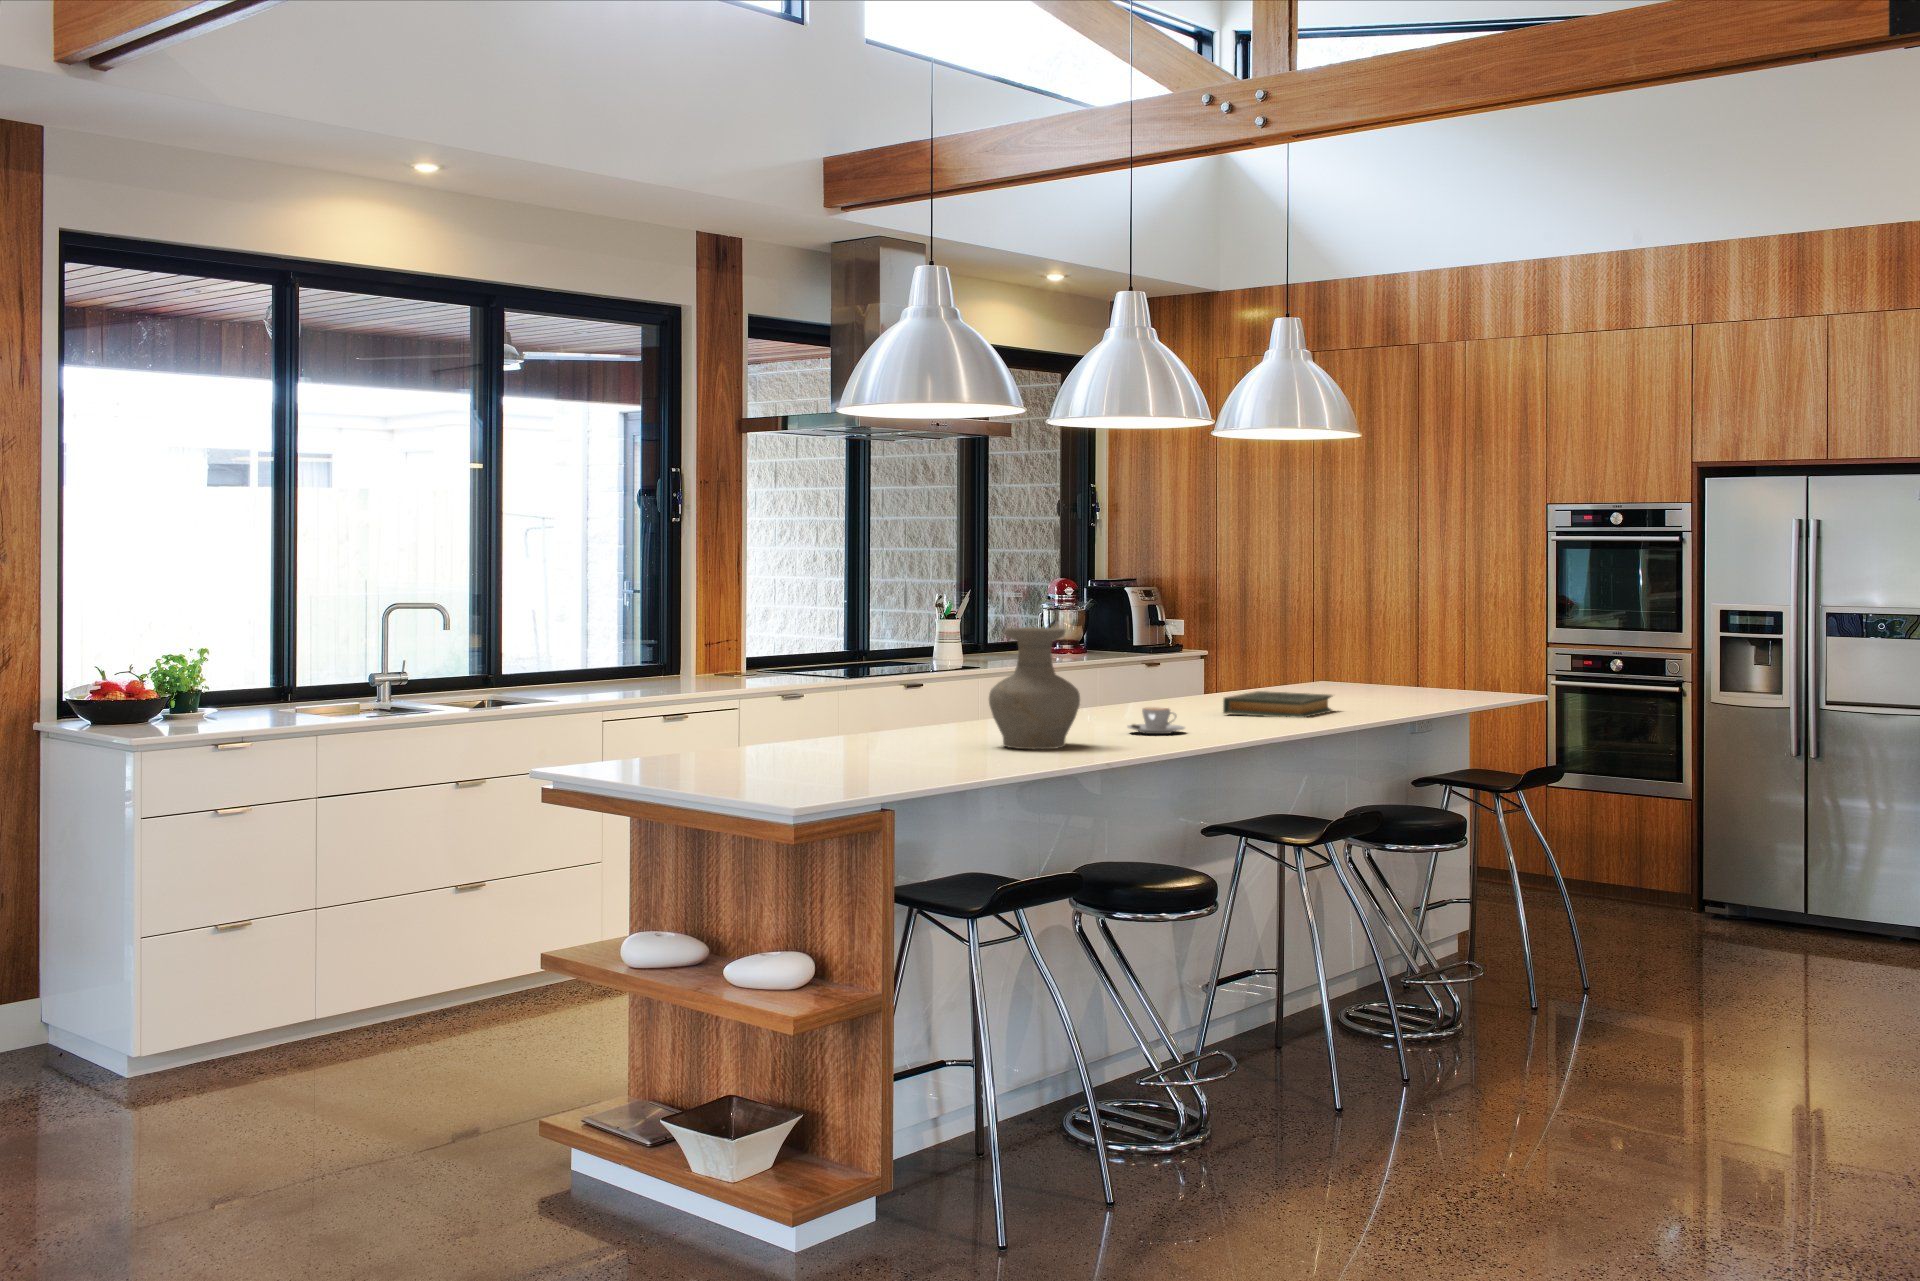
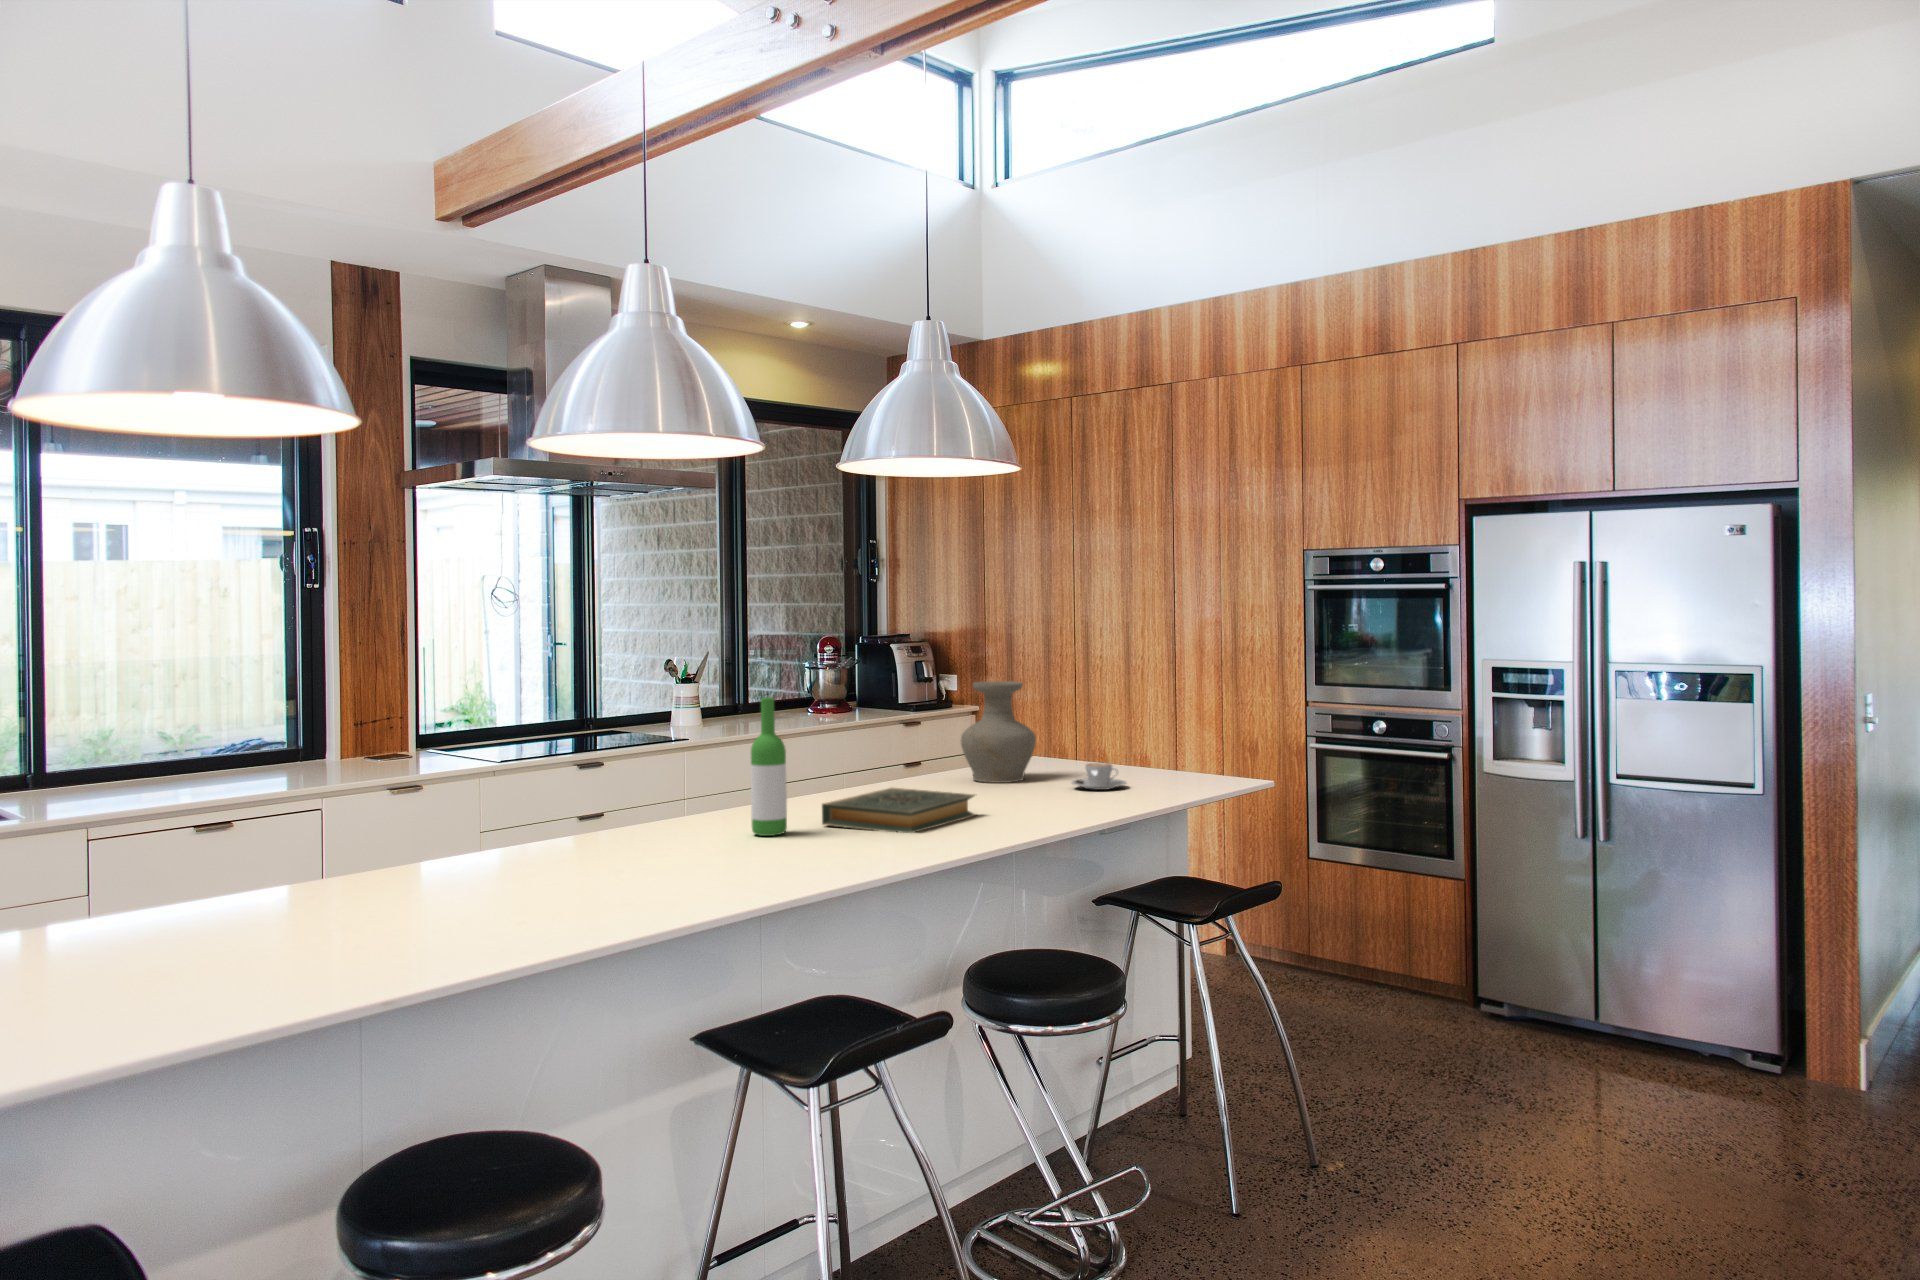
wine bottle: none [1178,613,1206,718] -> present [751,697,787,836]
vase: present [989,627,1080,749] -> present [961,681,1036,783]
coffee cup: present [1128,707,1184,734] -> present [1071,763,1127,790]

